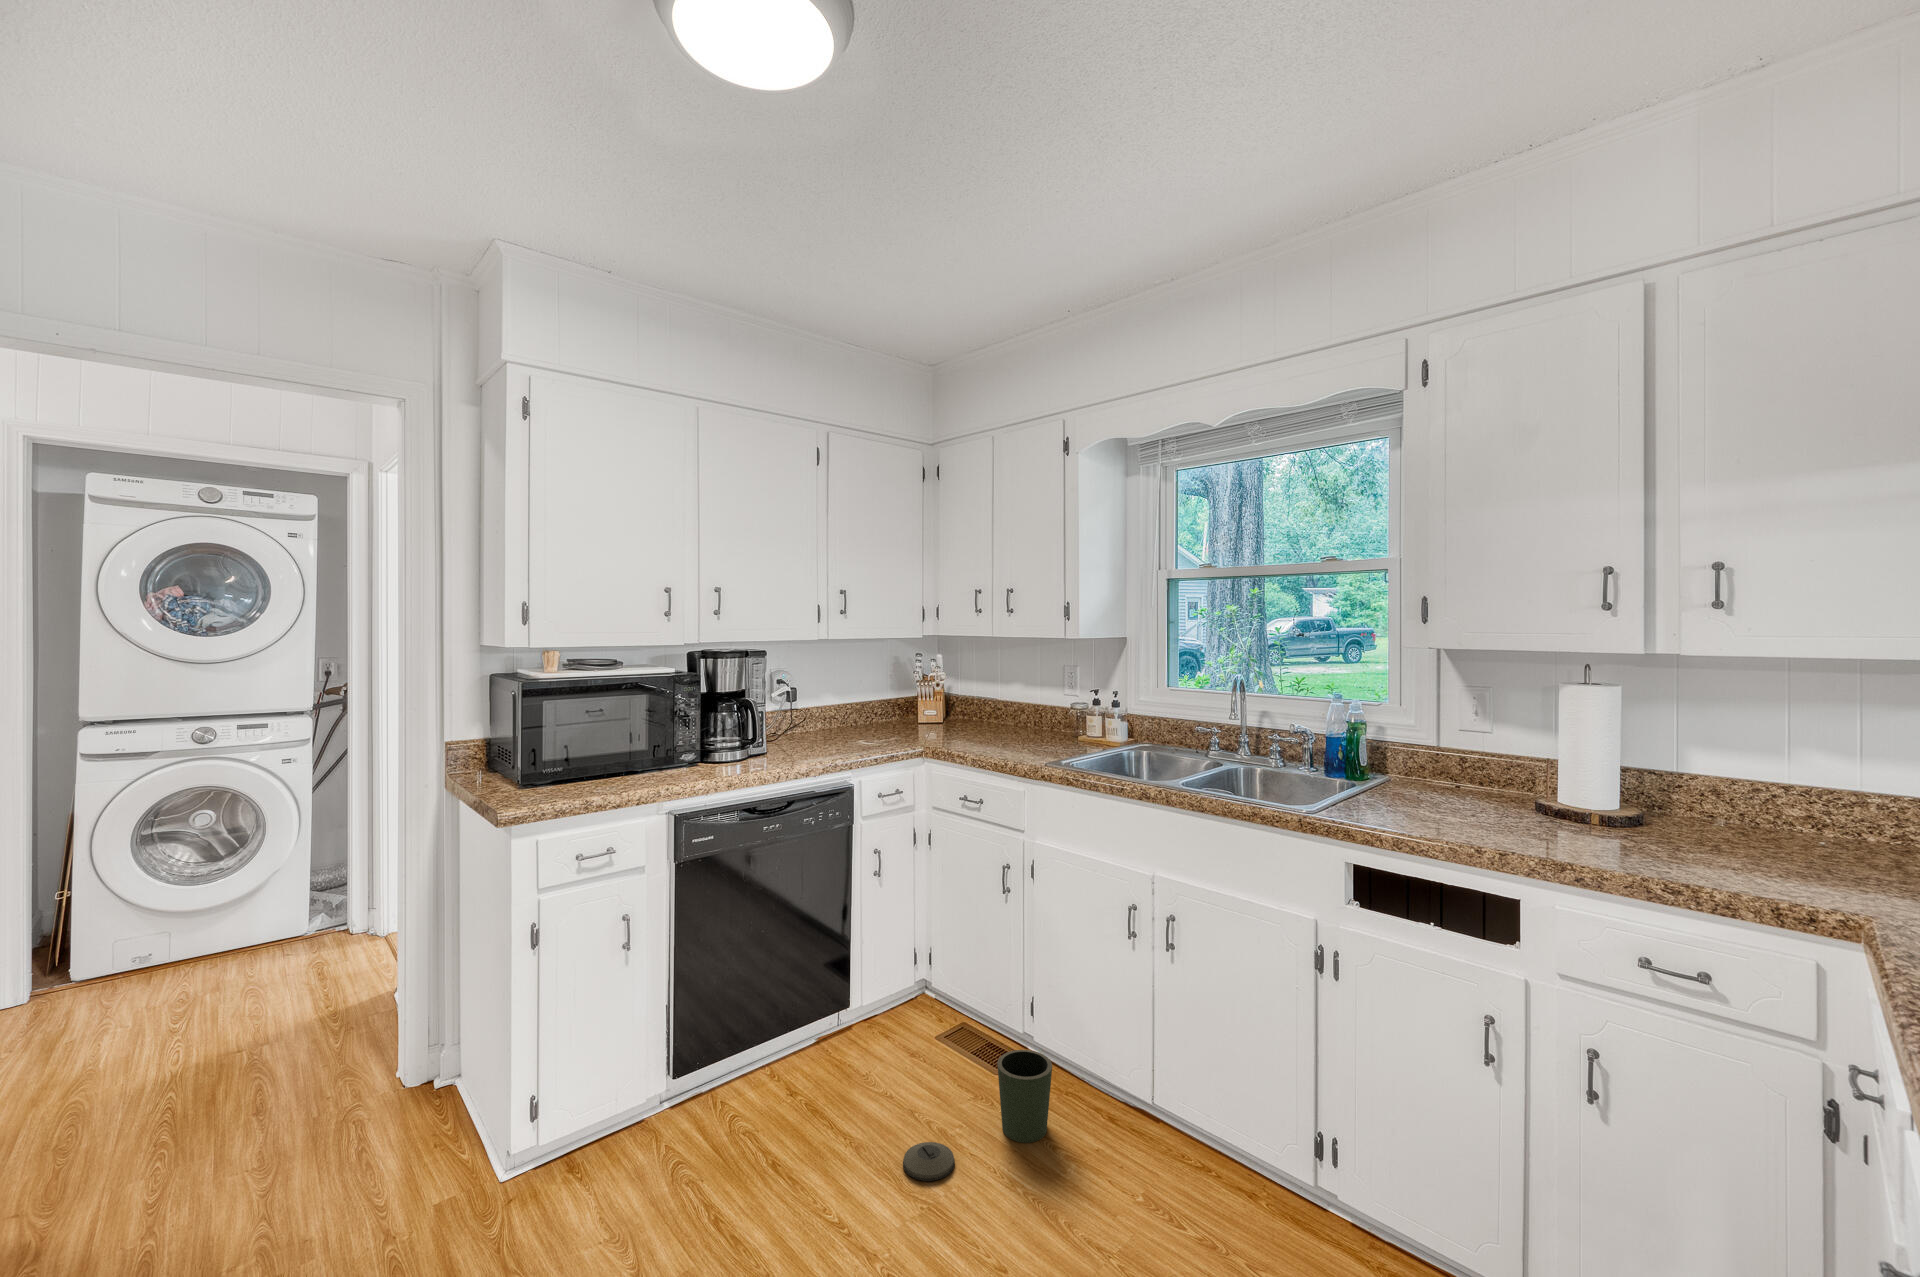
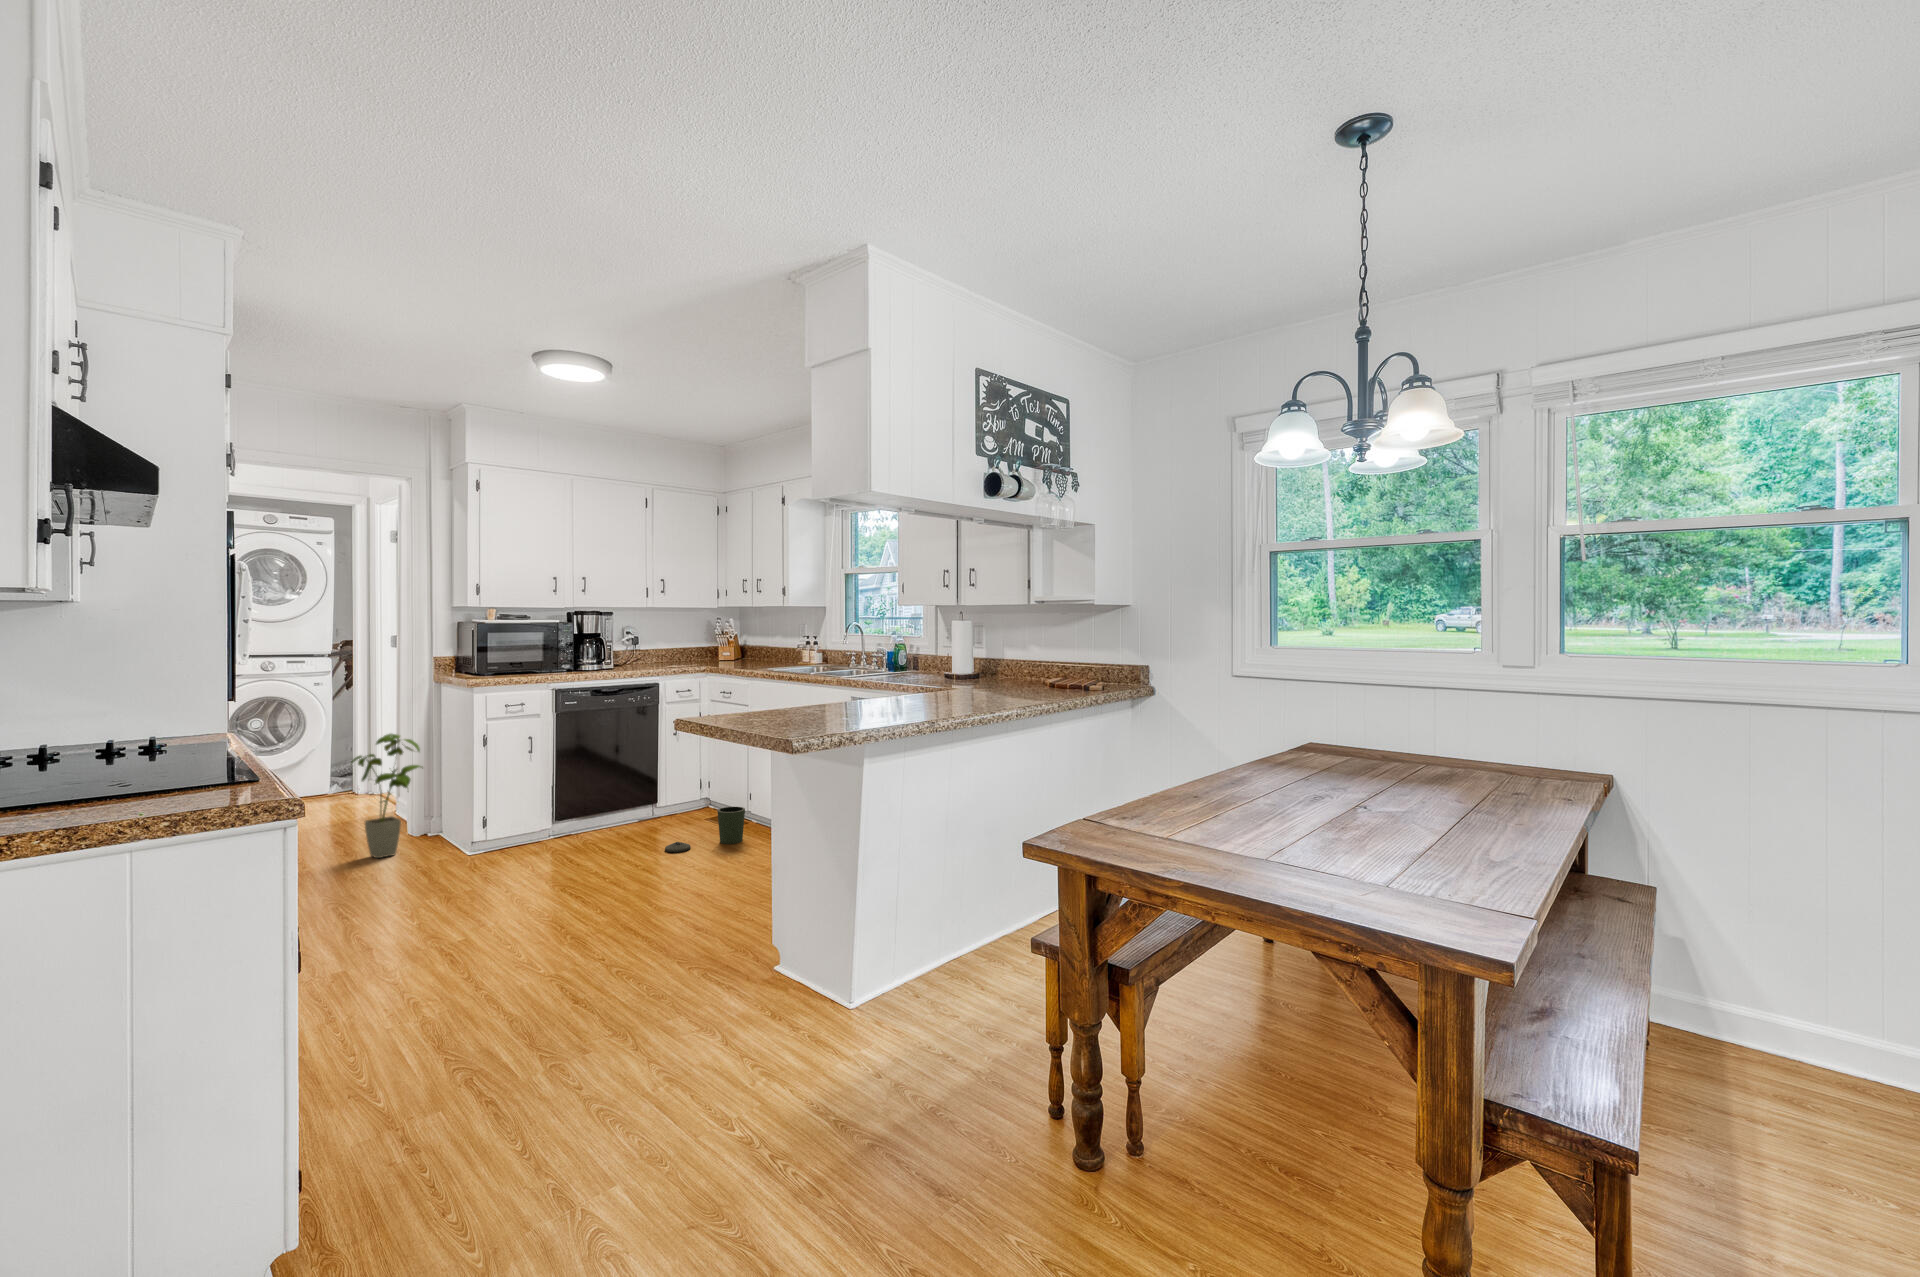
house plant: none [257,915,420,1185] -> present [351,734,422,858]

